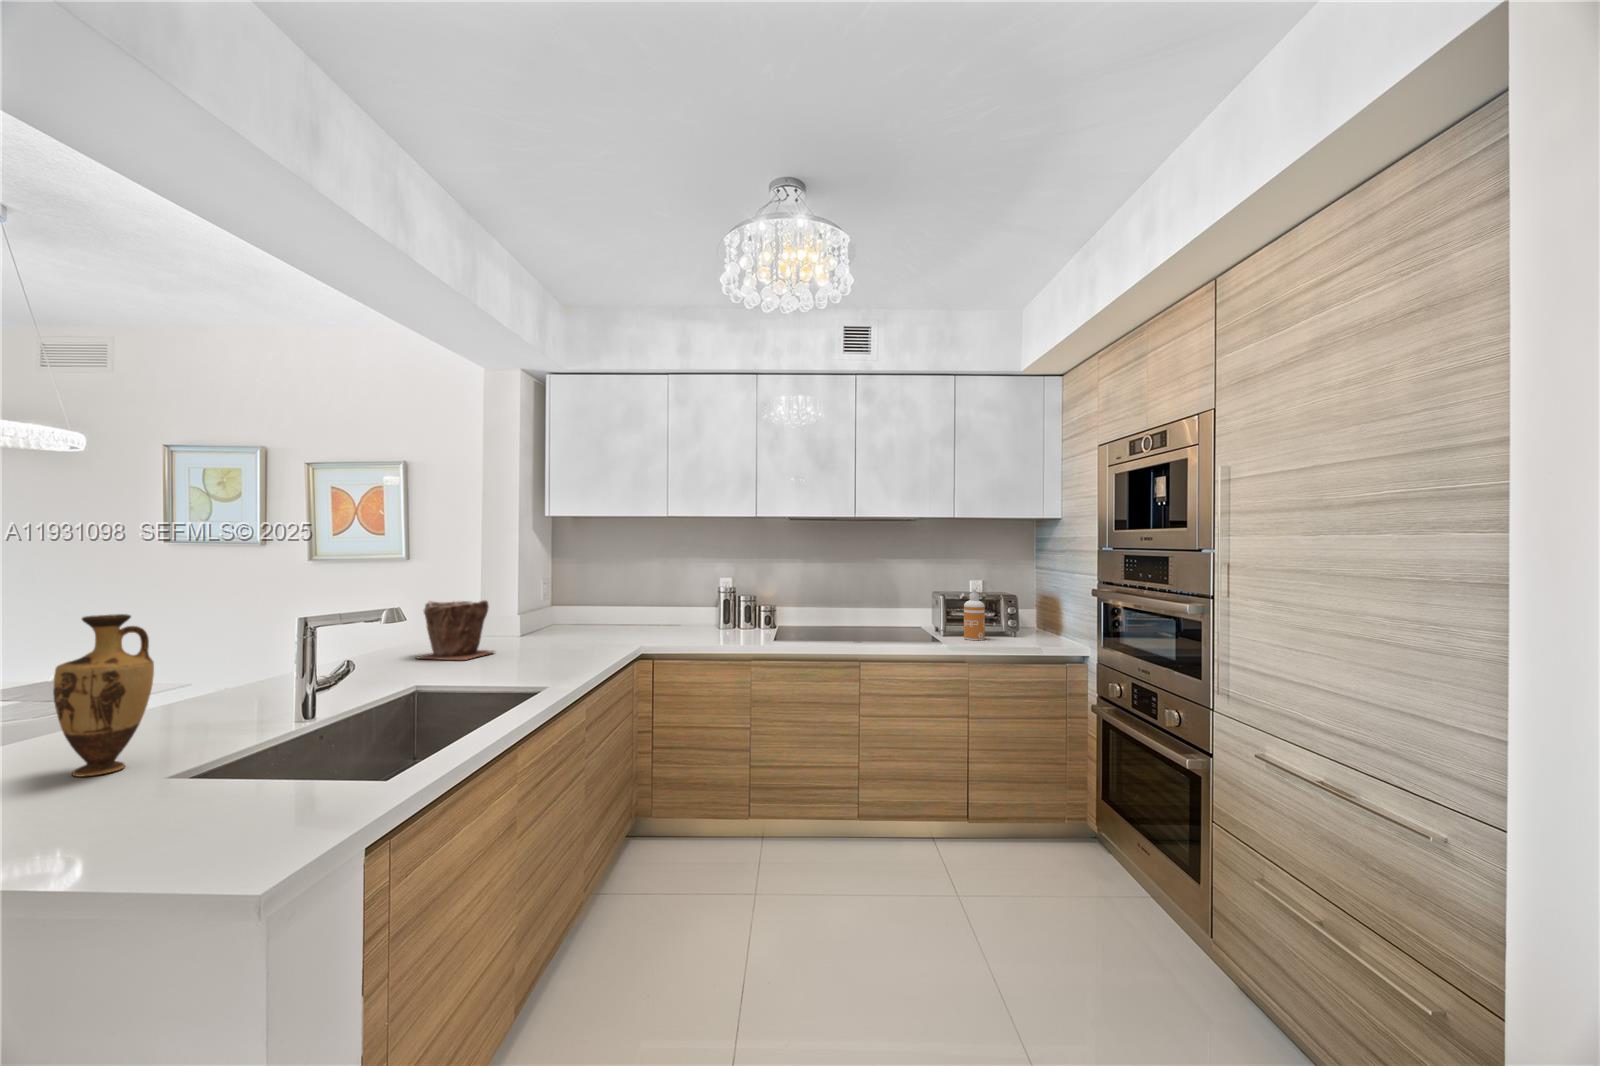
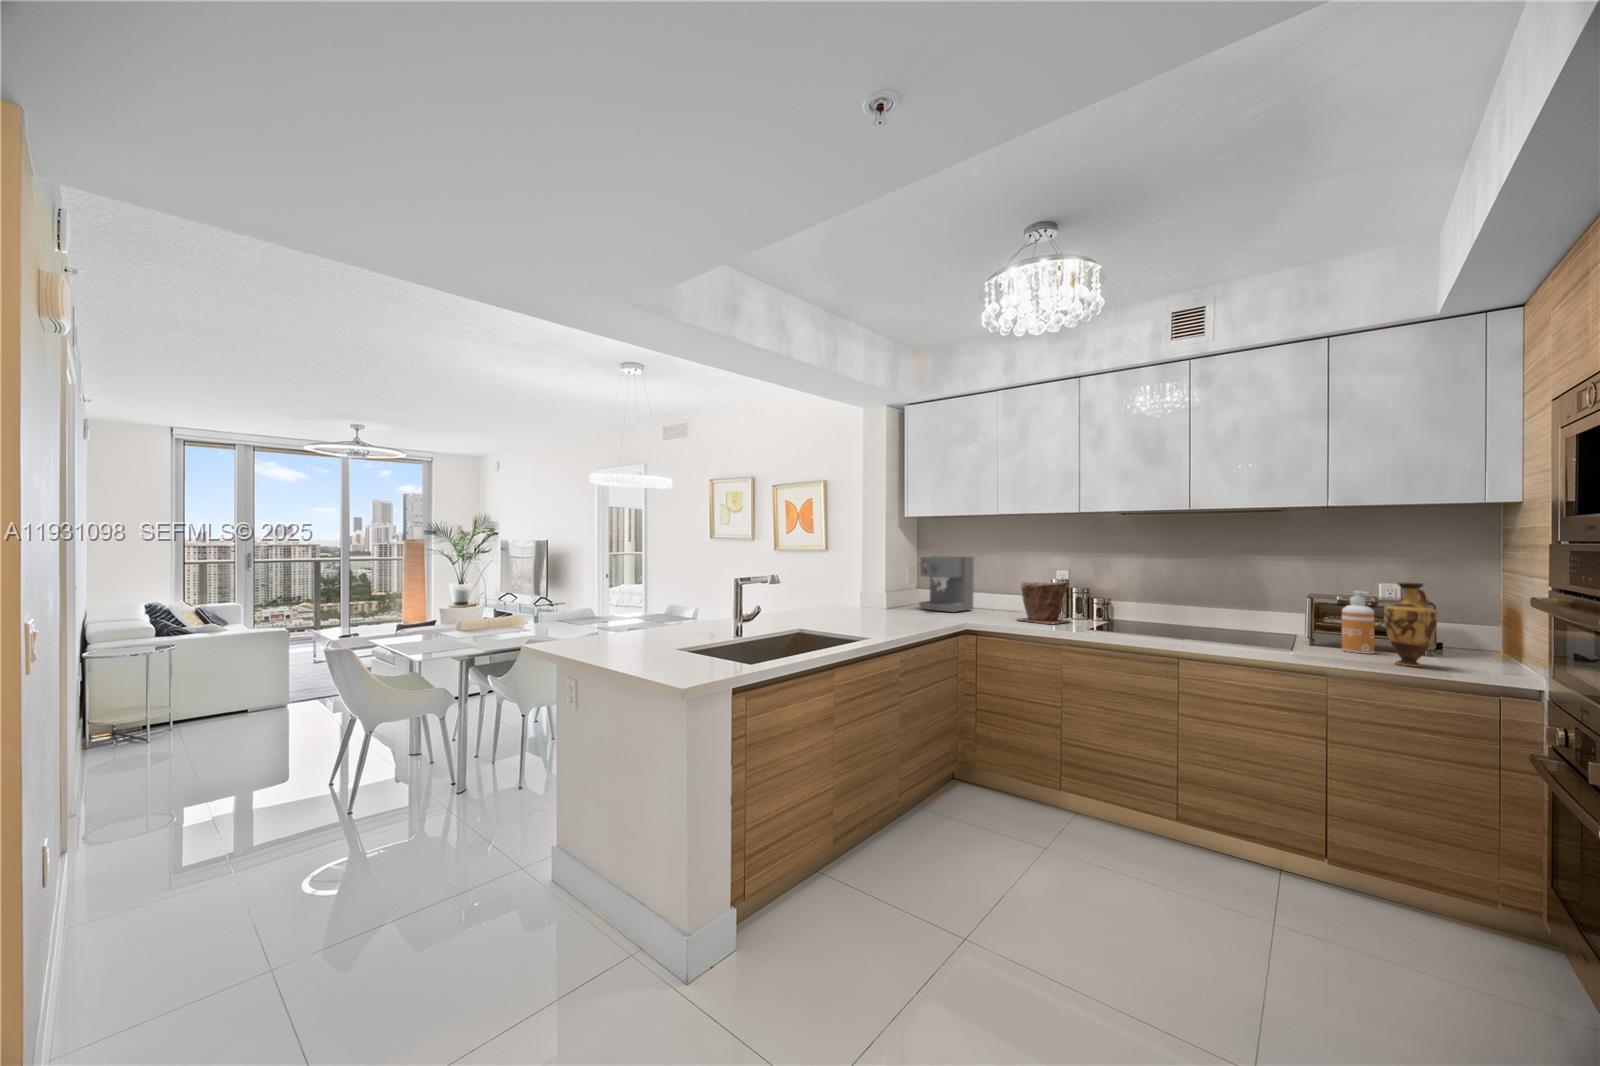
coffee maker: none [564,565,628,635] -> present [919,556,974,613]
plant pot: present [417,600,494,660] -> present [1019,581,1069,624]
vase: present [53,614,154,777] -> present [1384,583,1438,667]

